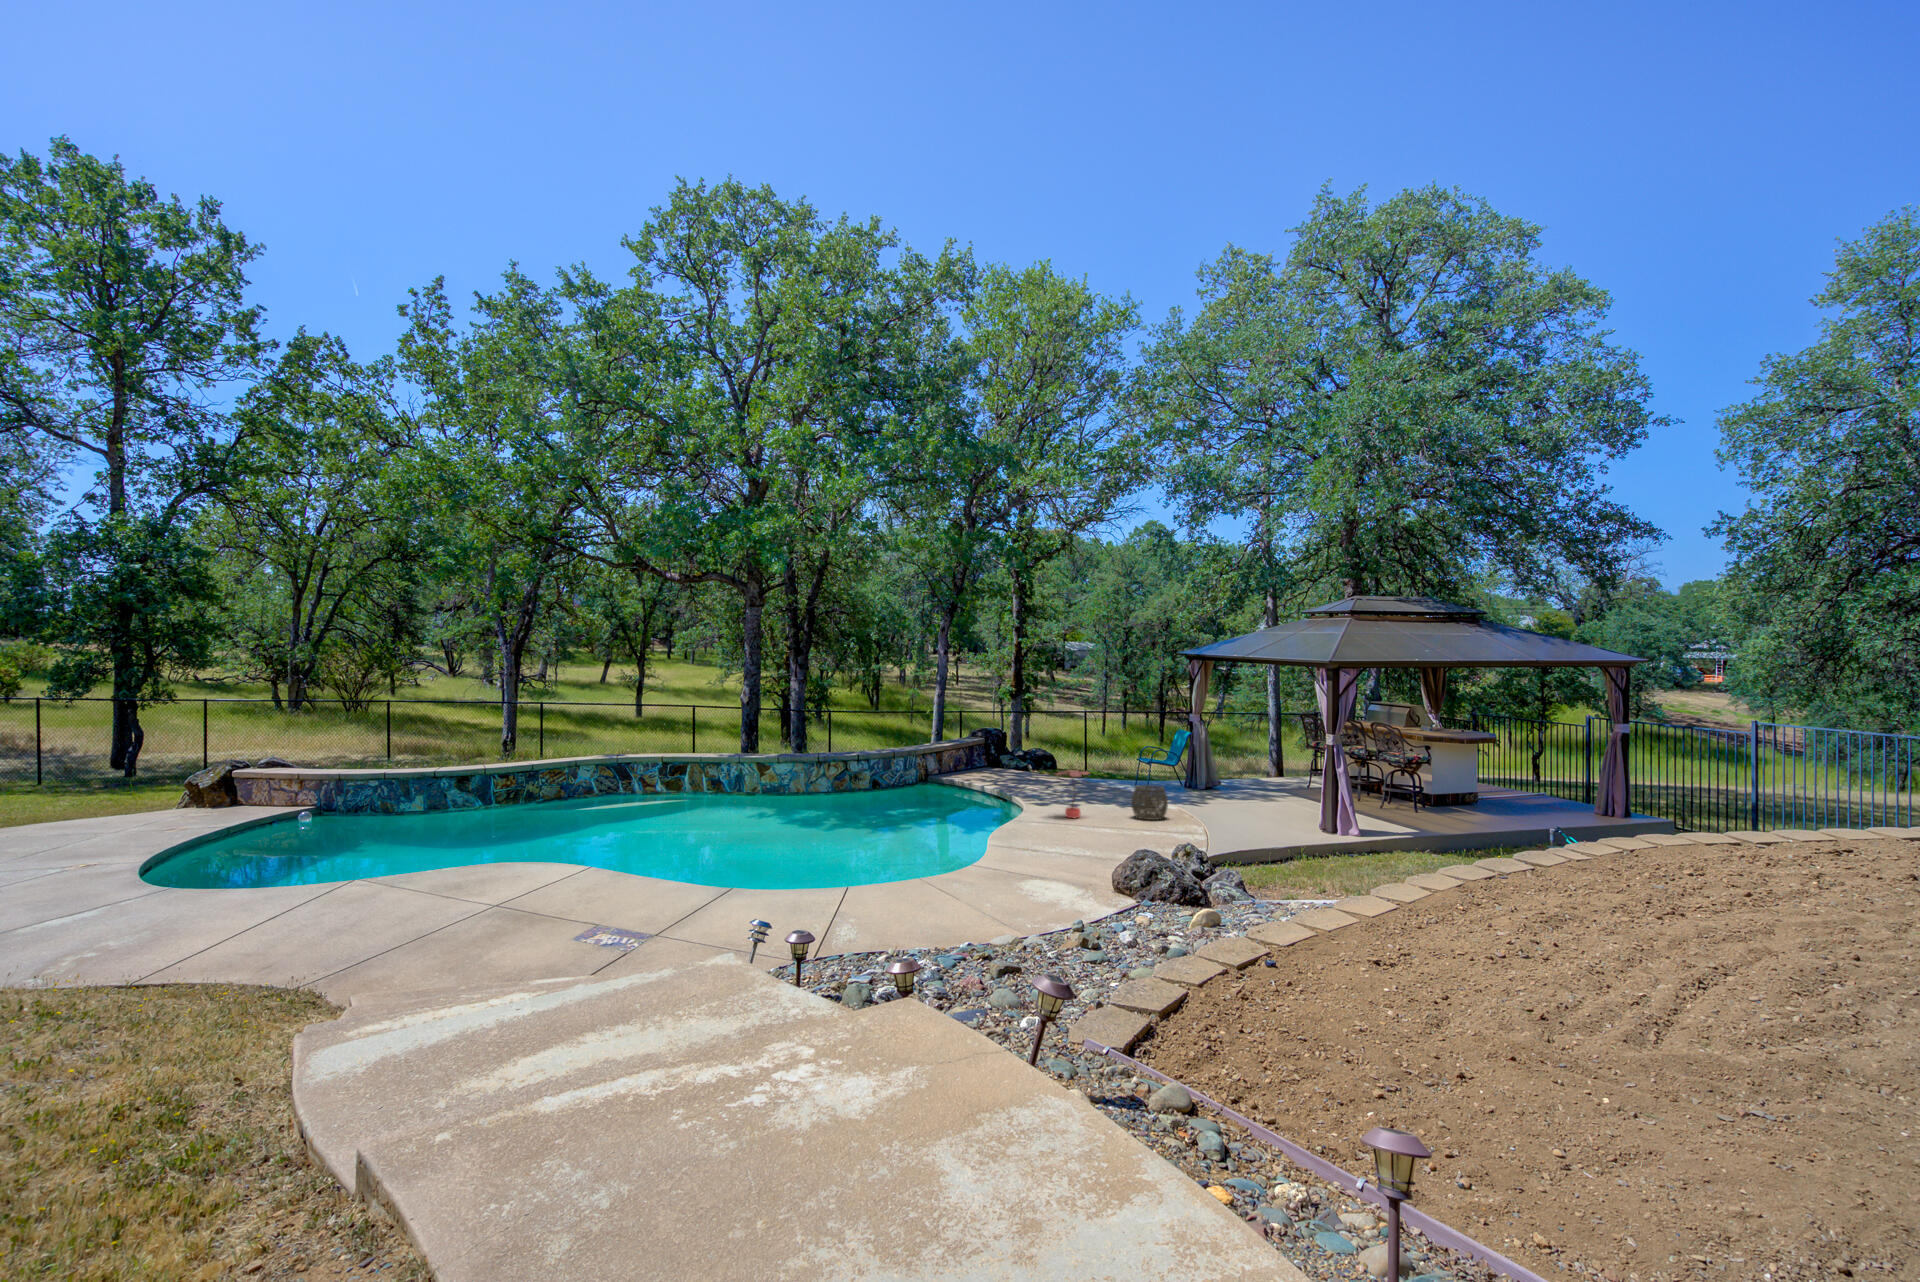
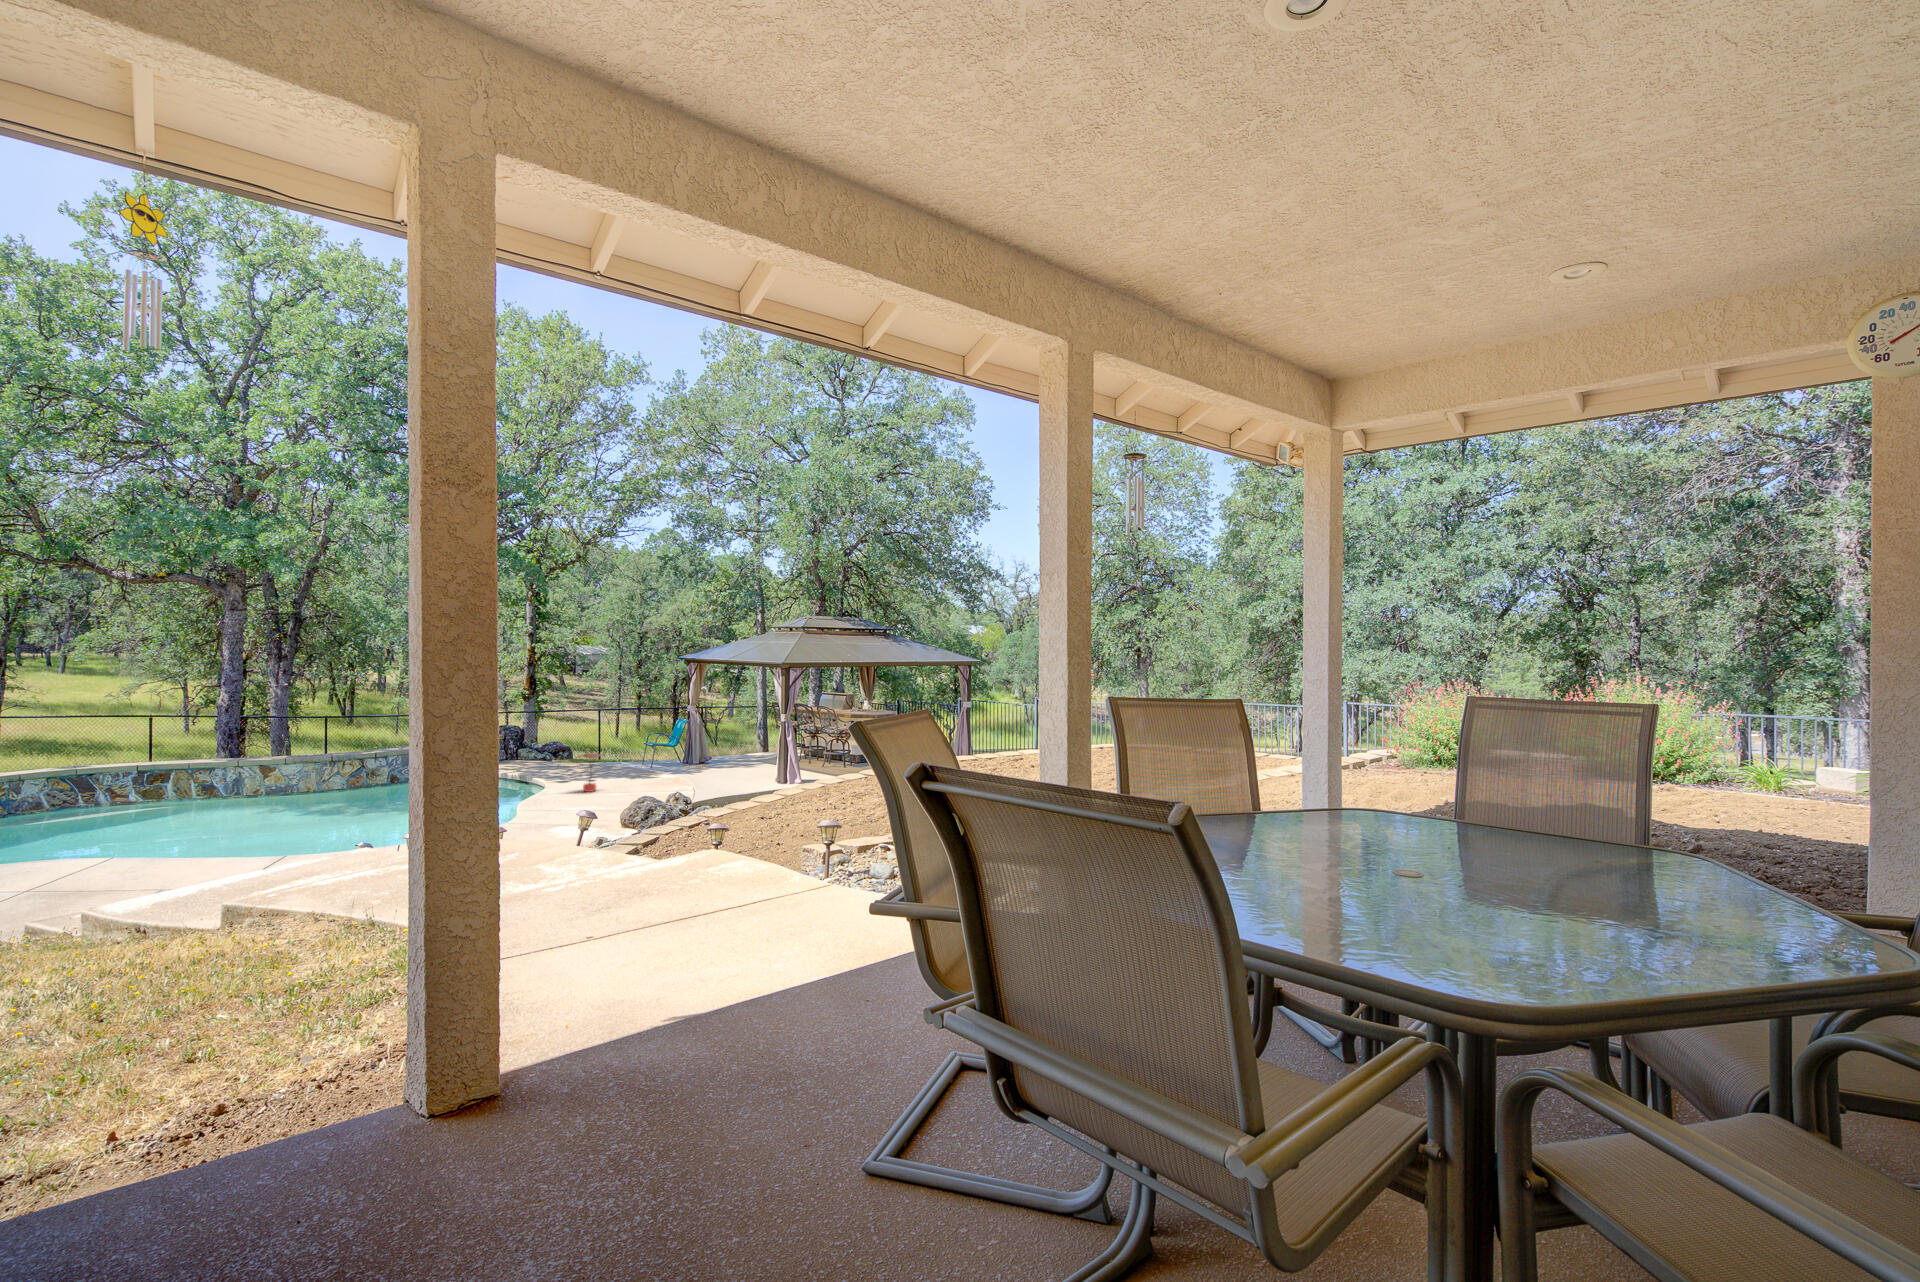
woven basket: present [1131,785,1168,820] -> none [638,762,668,788]

